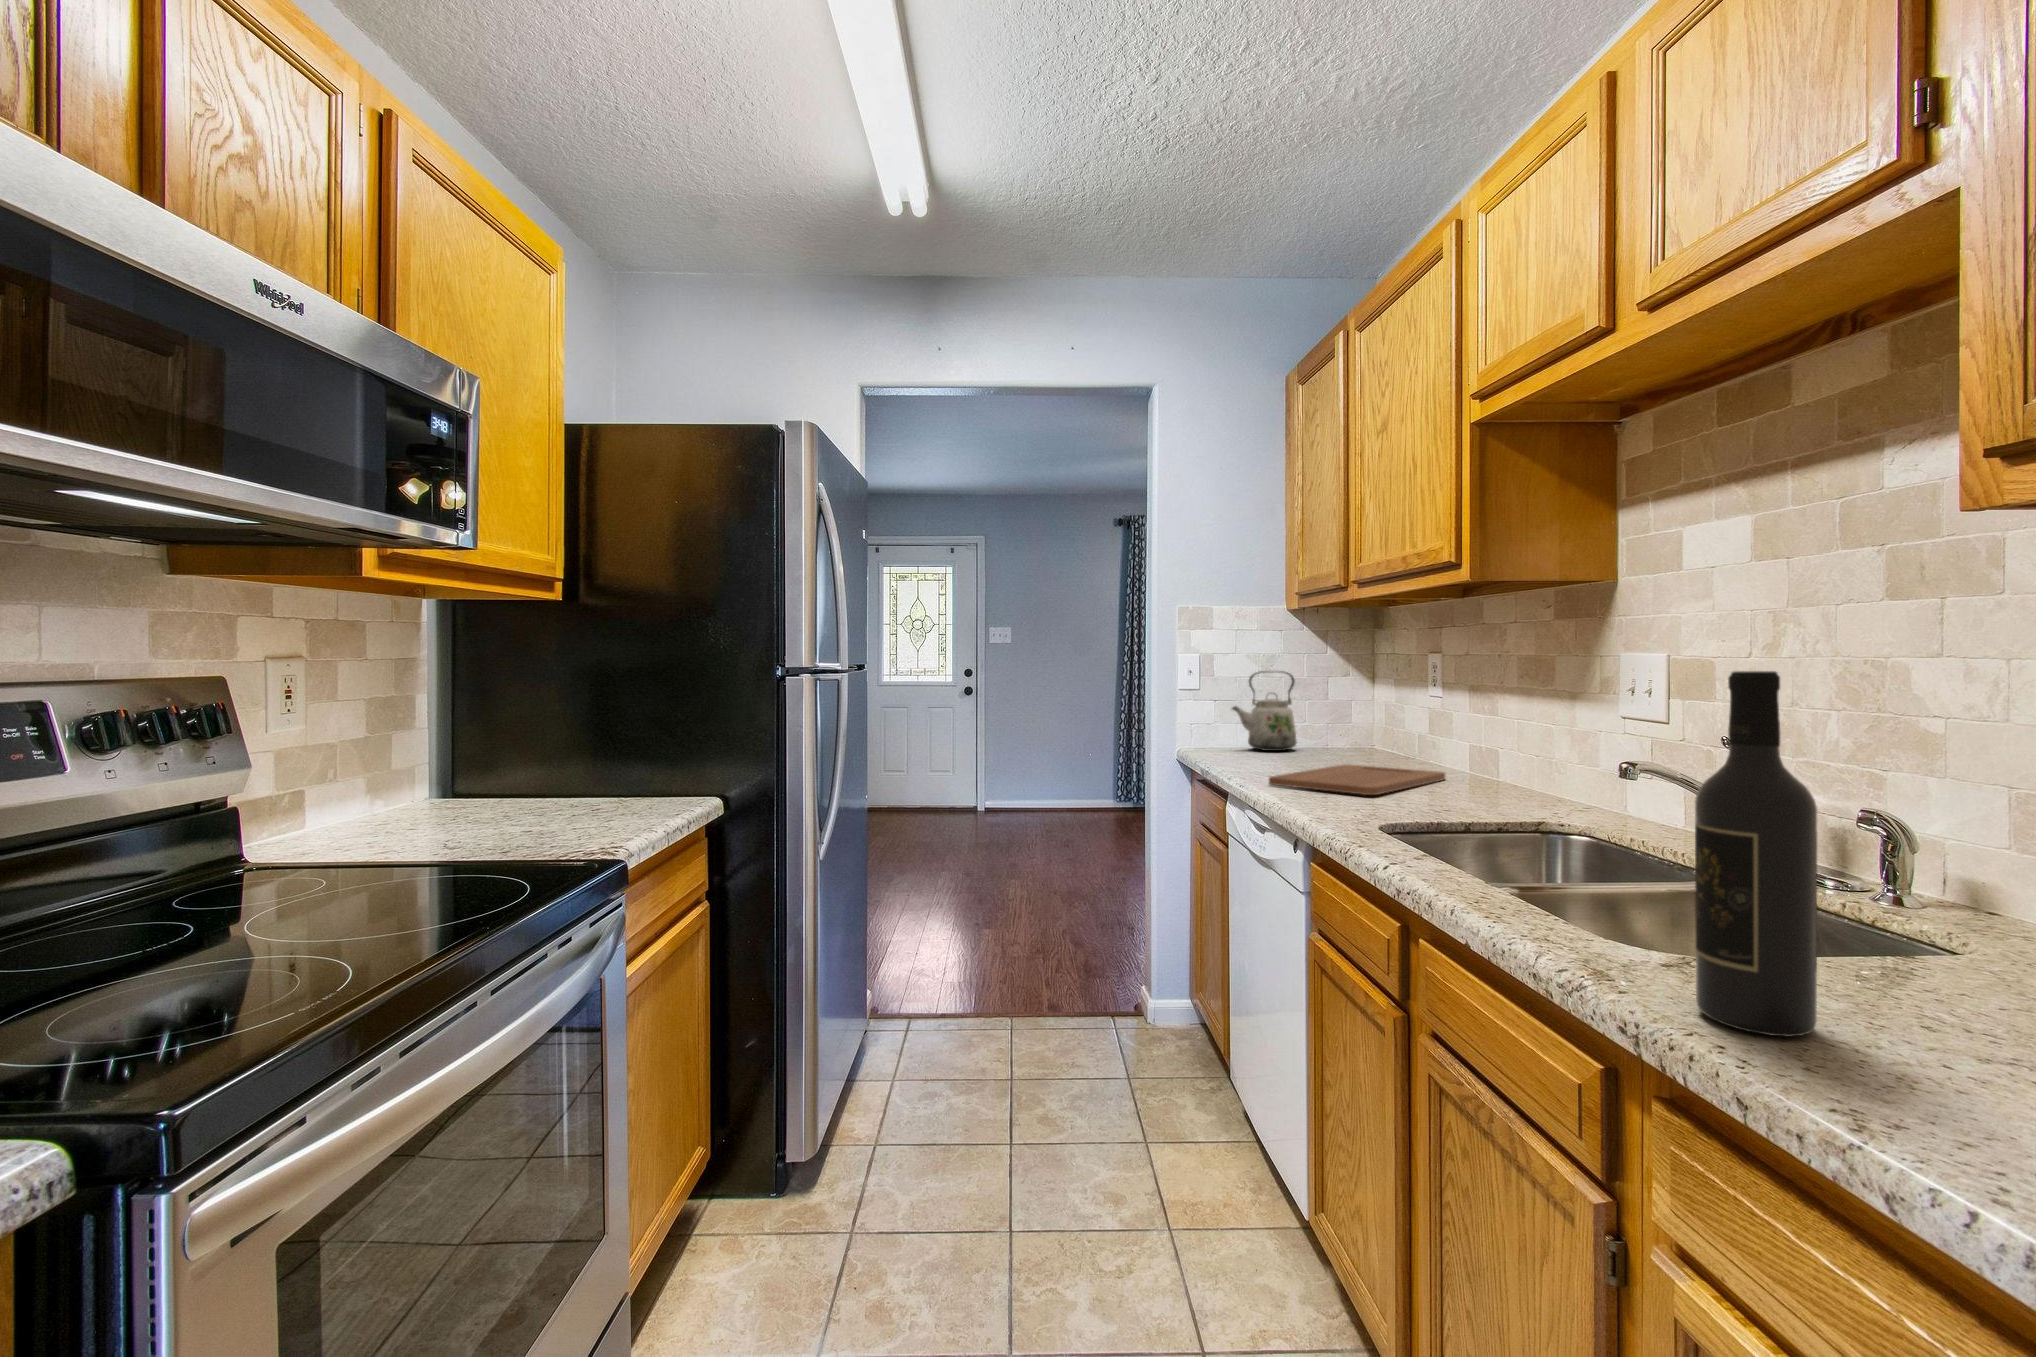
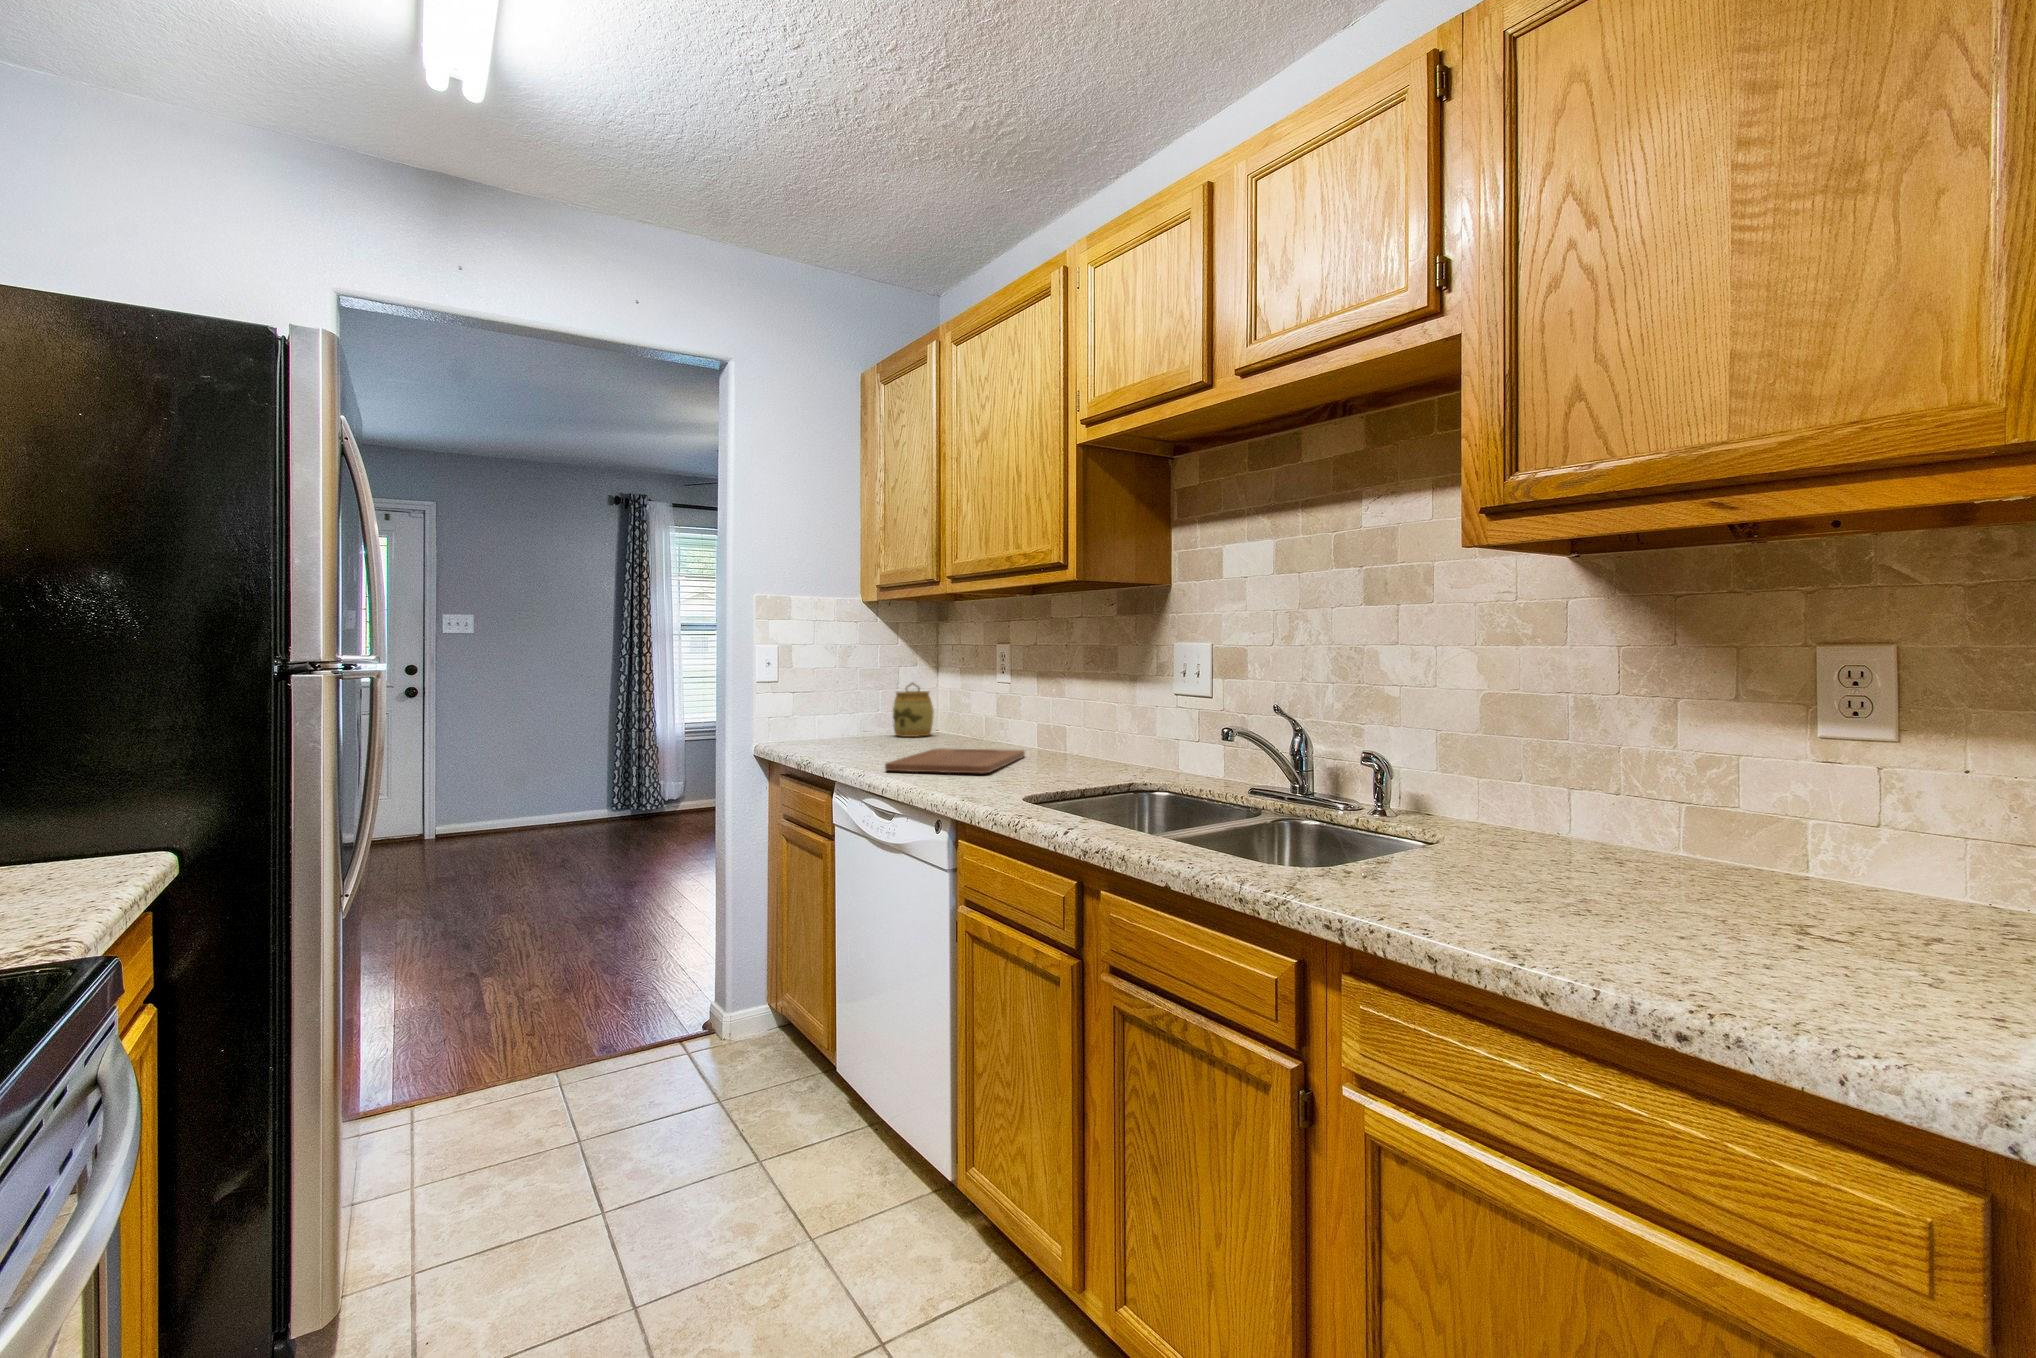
kettle: present [1232,671,1297,751] -> none [810,662,872,741]
wine bottle: present [1695,671,1817,1037] -> none [1367,650,1441,910]
jar: none [1321,692,1368,750] -> present [893,683,934,737]

